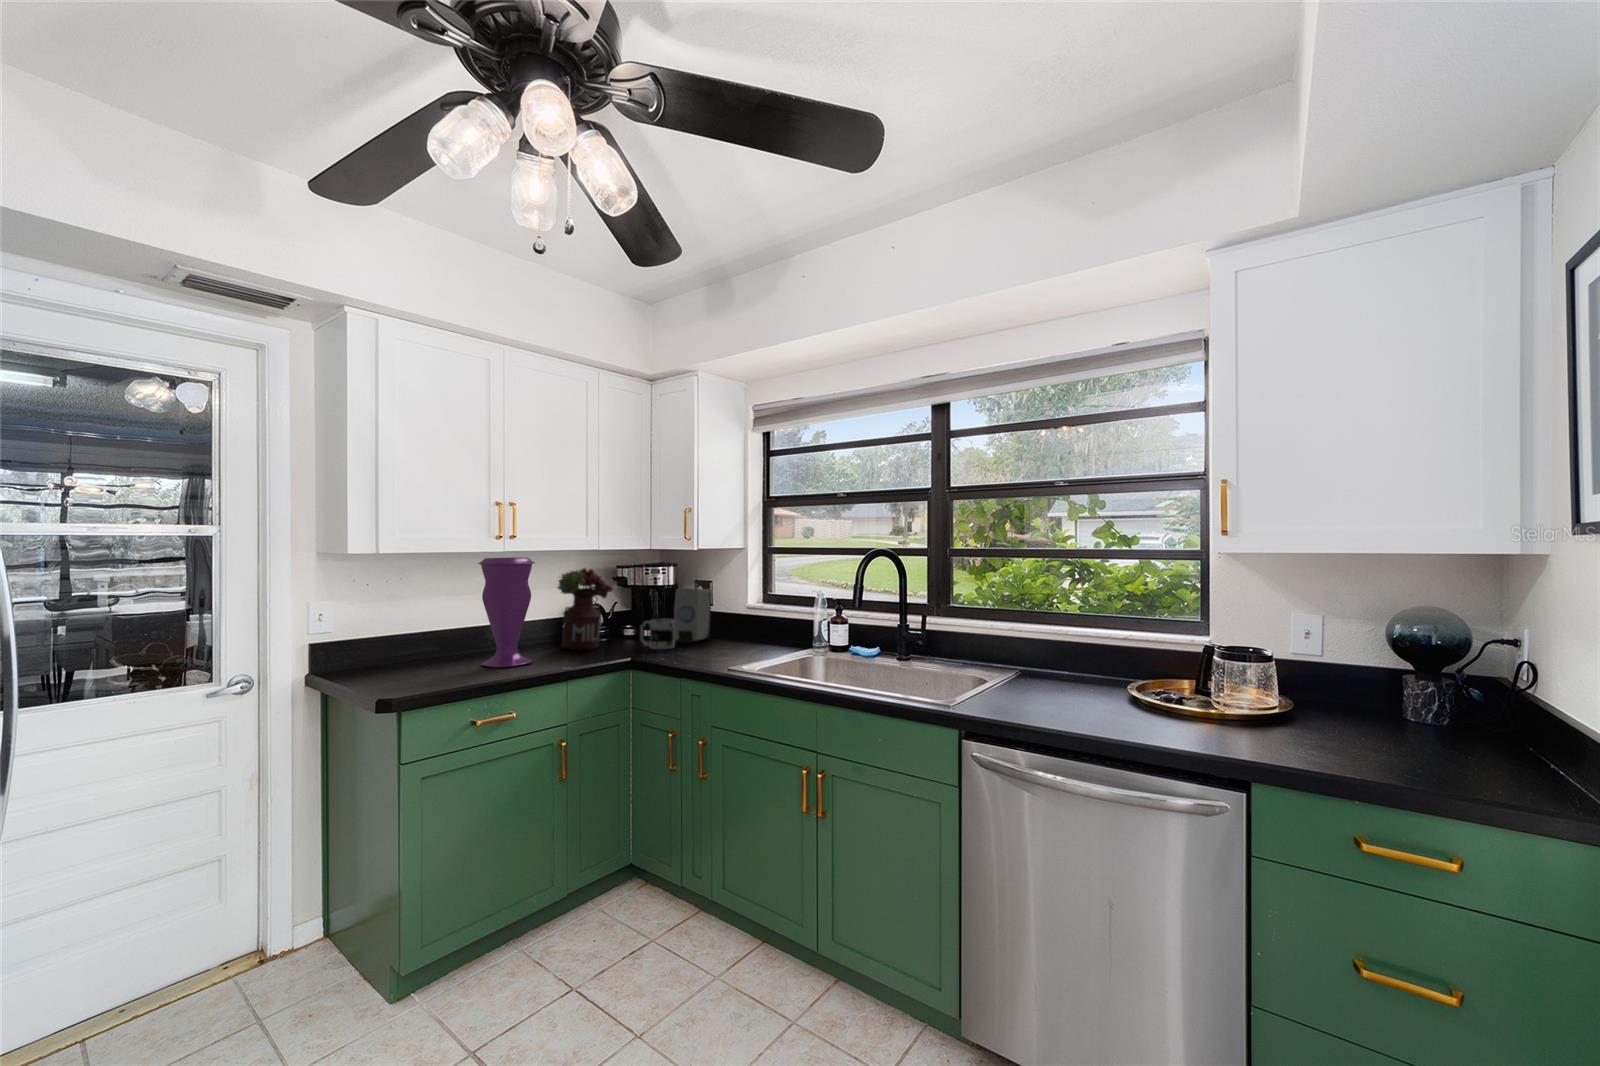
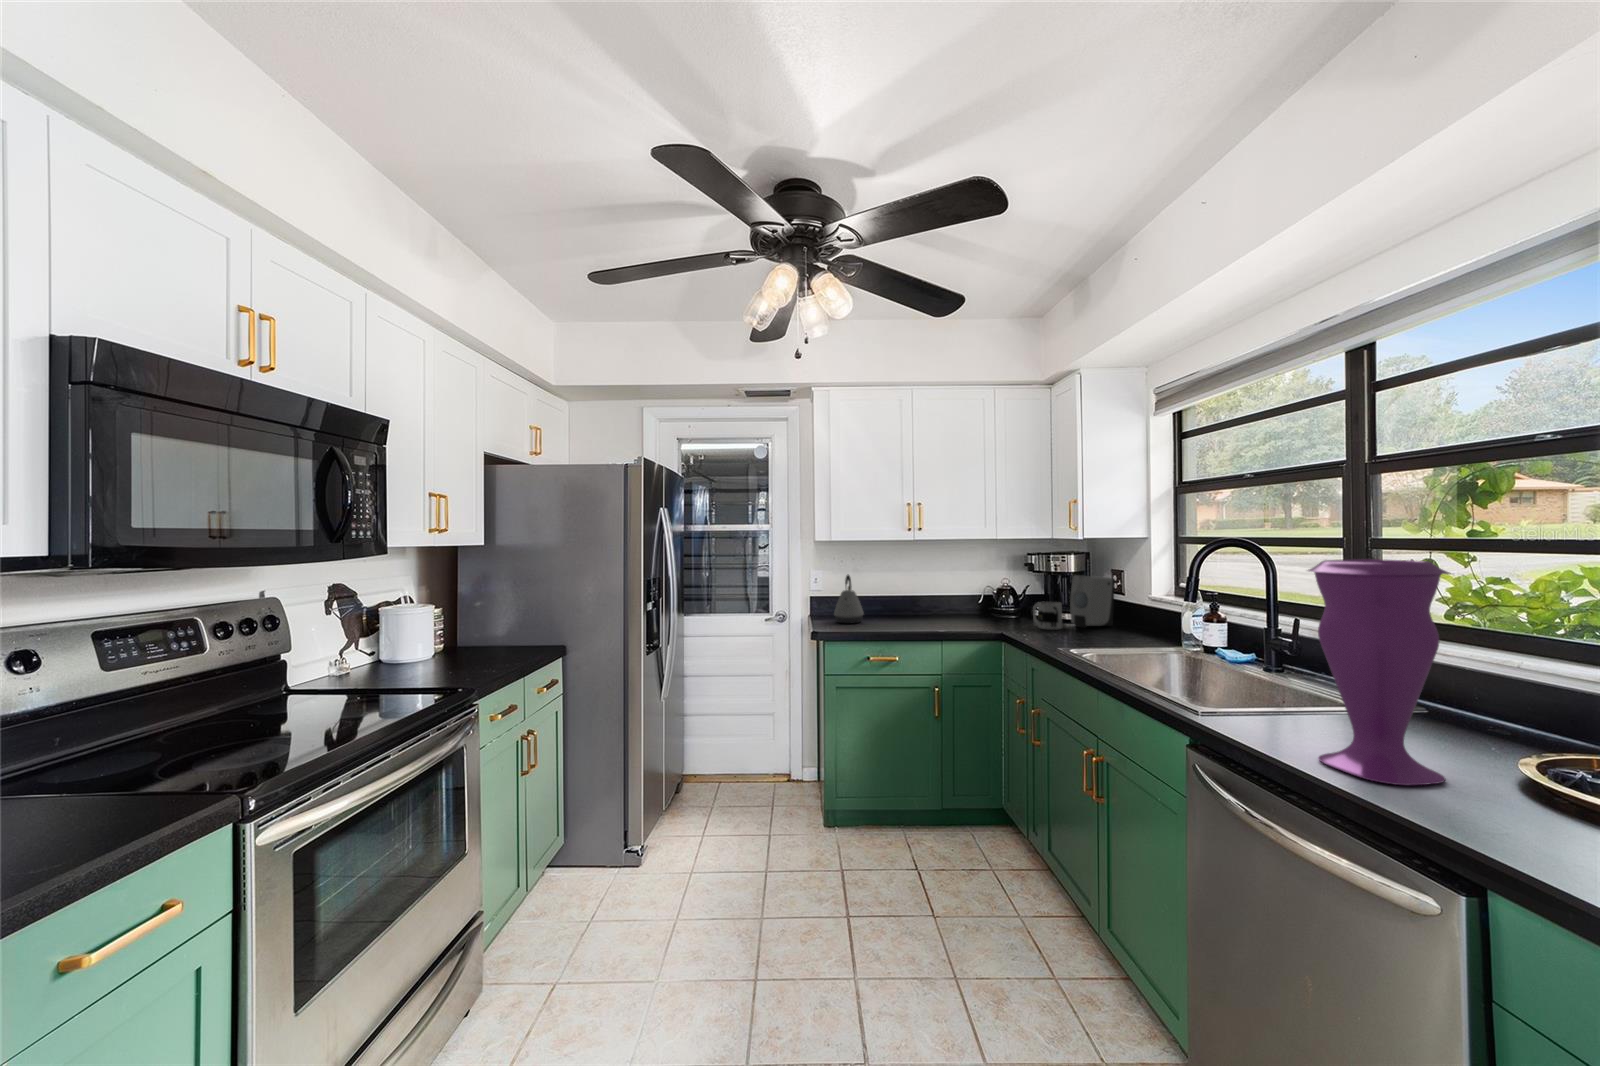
vase: present [478,557,535,667] -> present [1308,559,1449,785]
flower arrangement: present [558,568,613,649] -> none [964,554,1013,622]
kettle: none [374,602,426,676] -> present [834,575,864,623]

